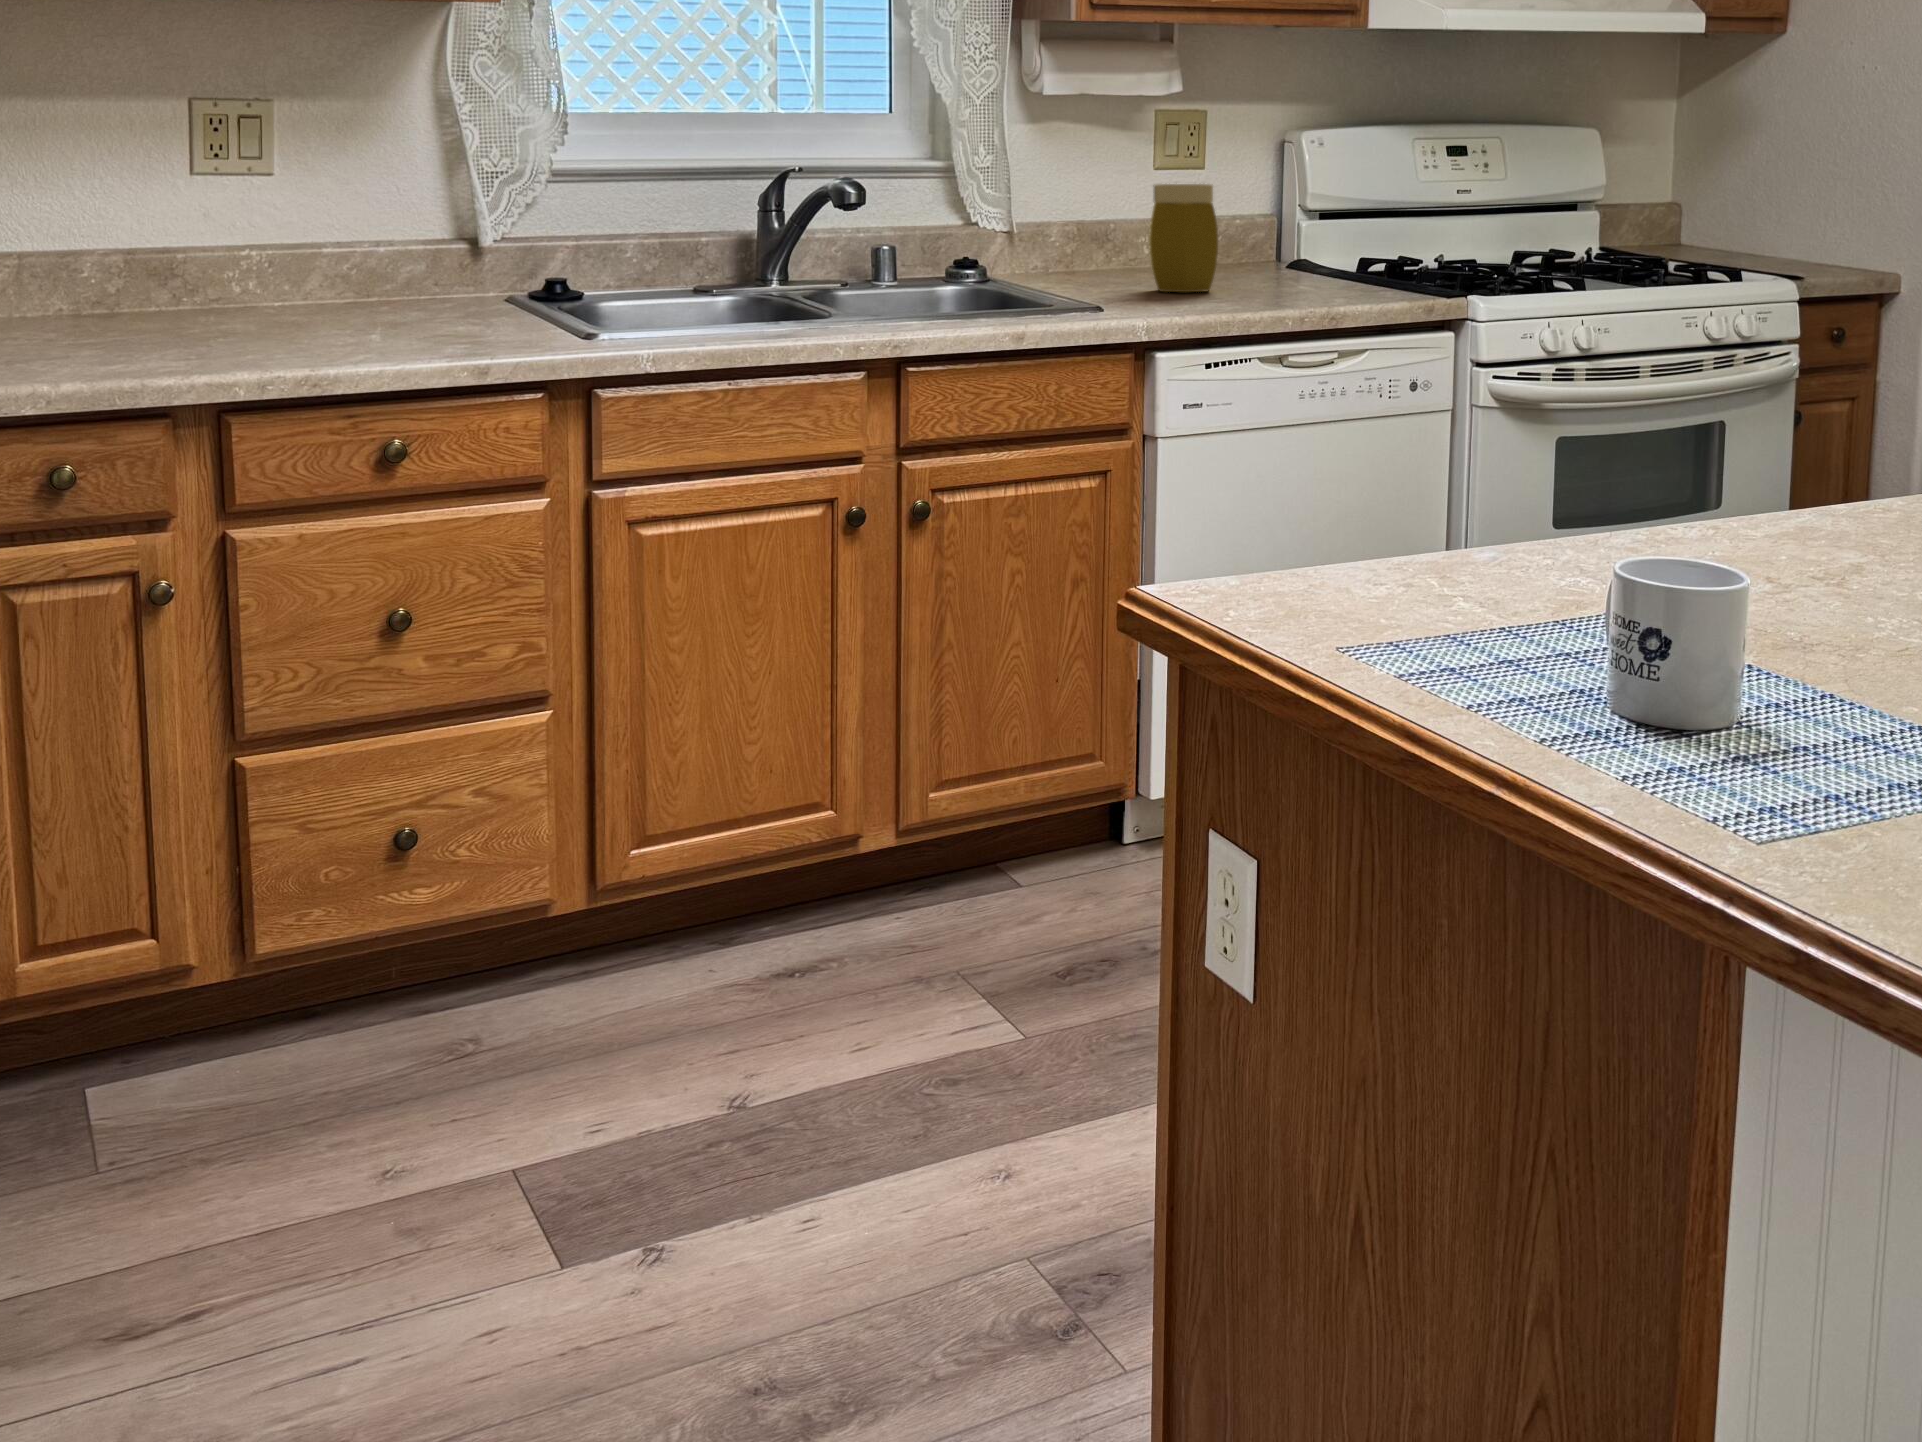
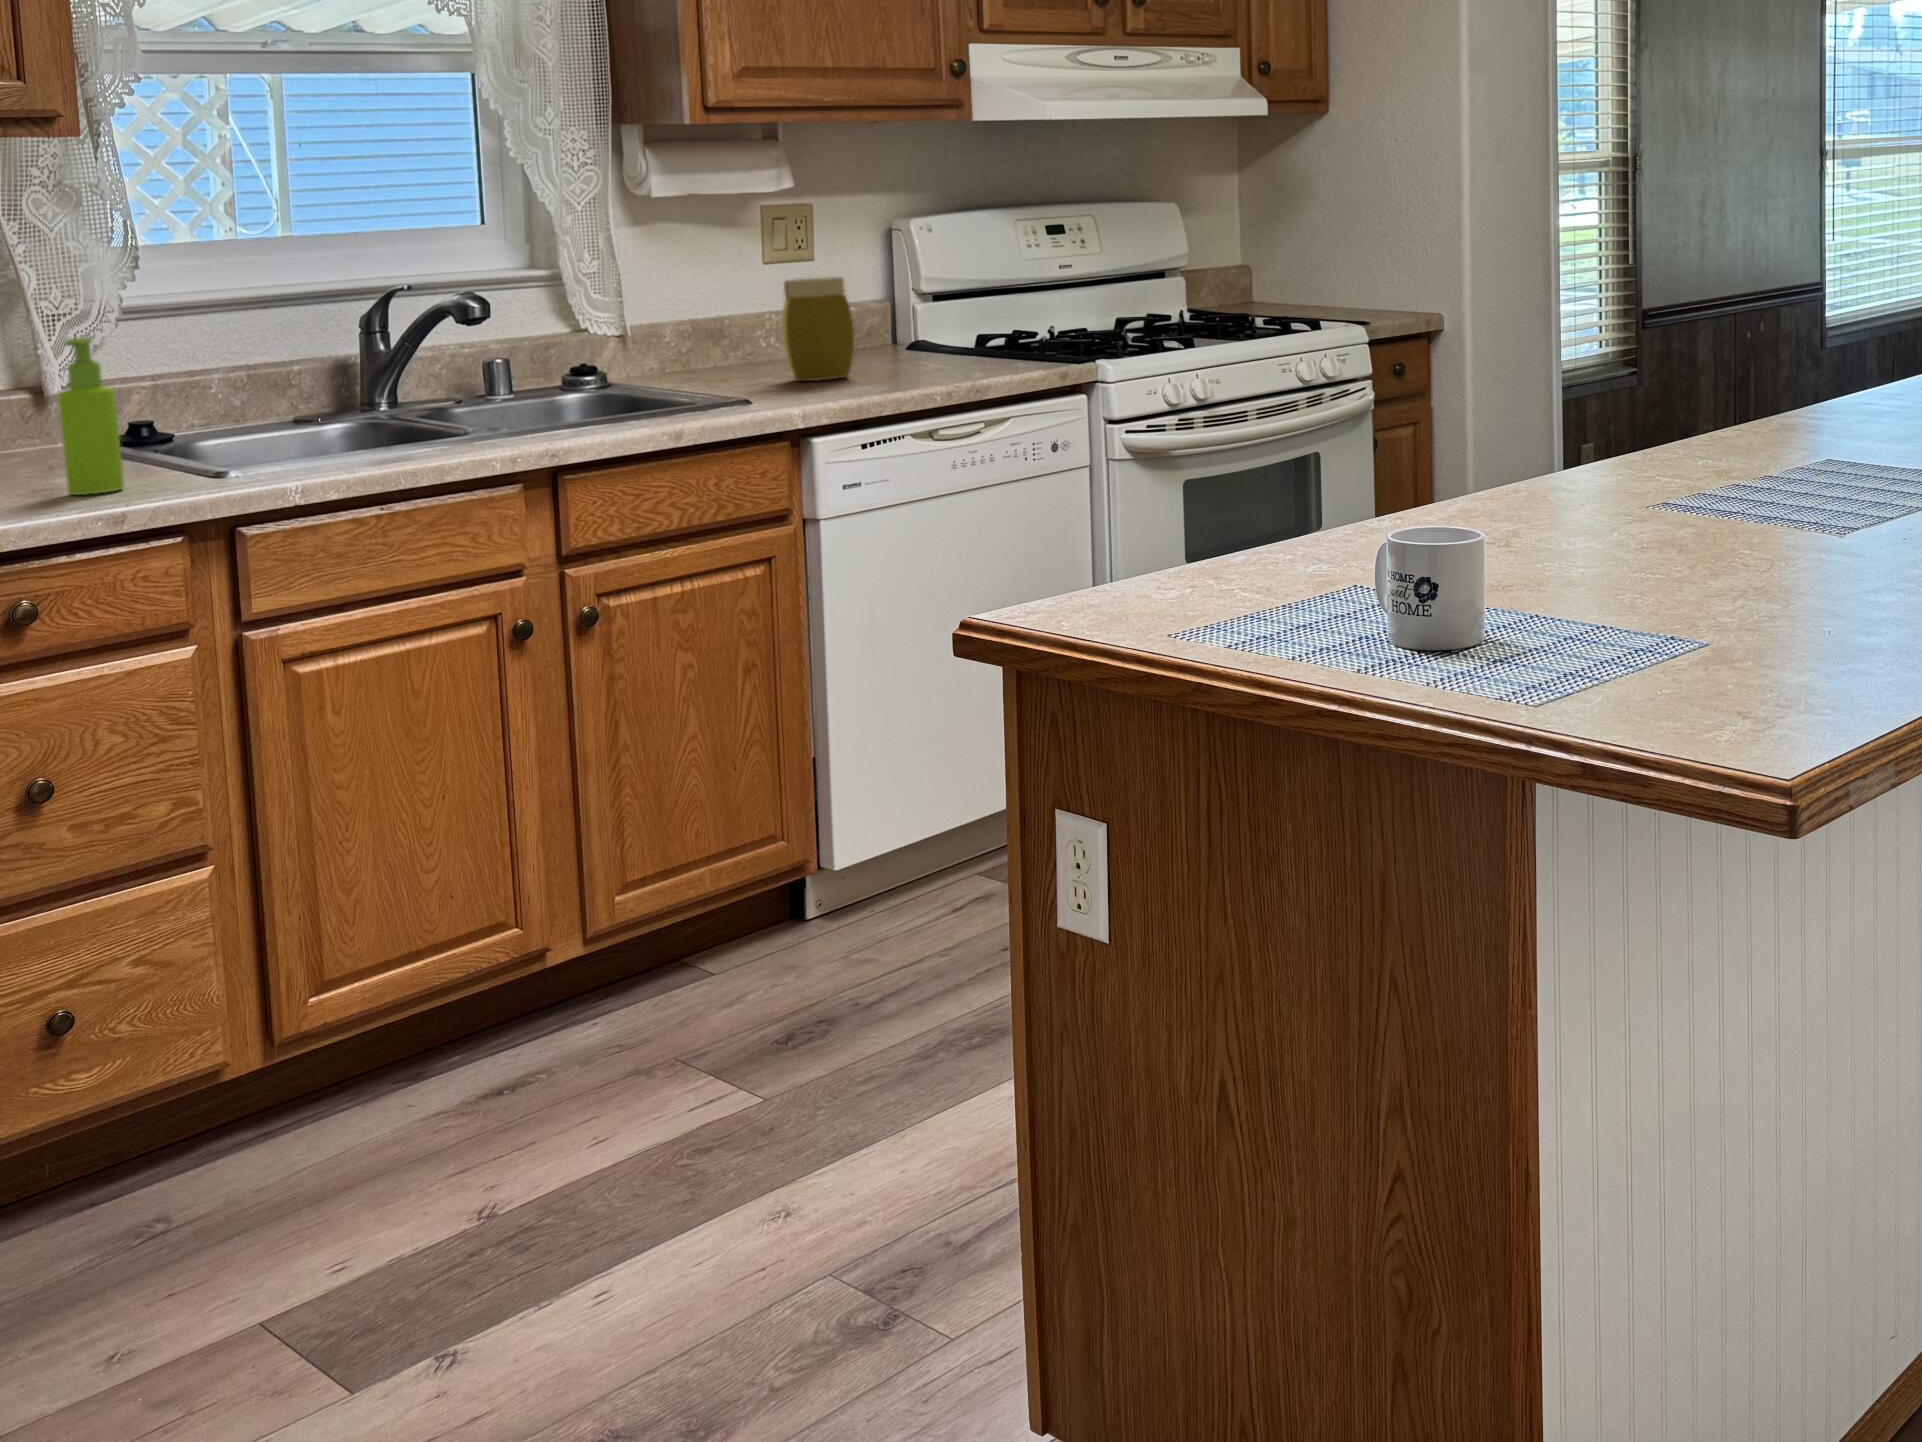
soap dispenser: none [462,191,511,341] -> present [59,337,124,495]

